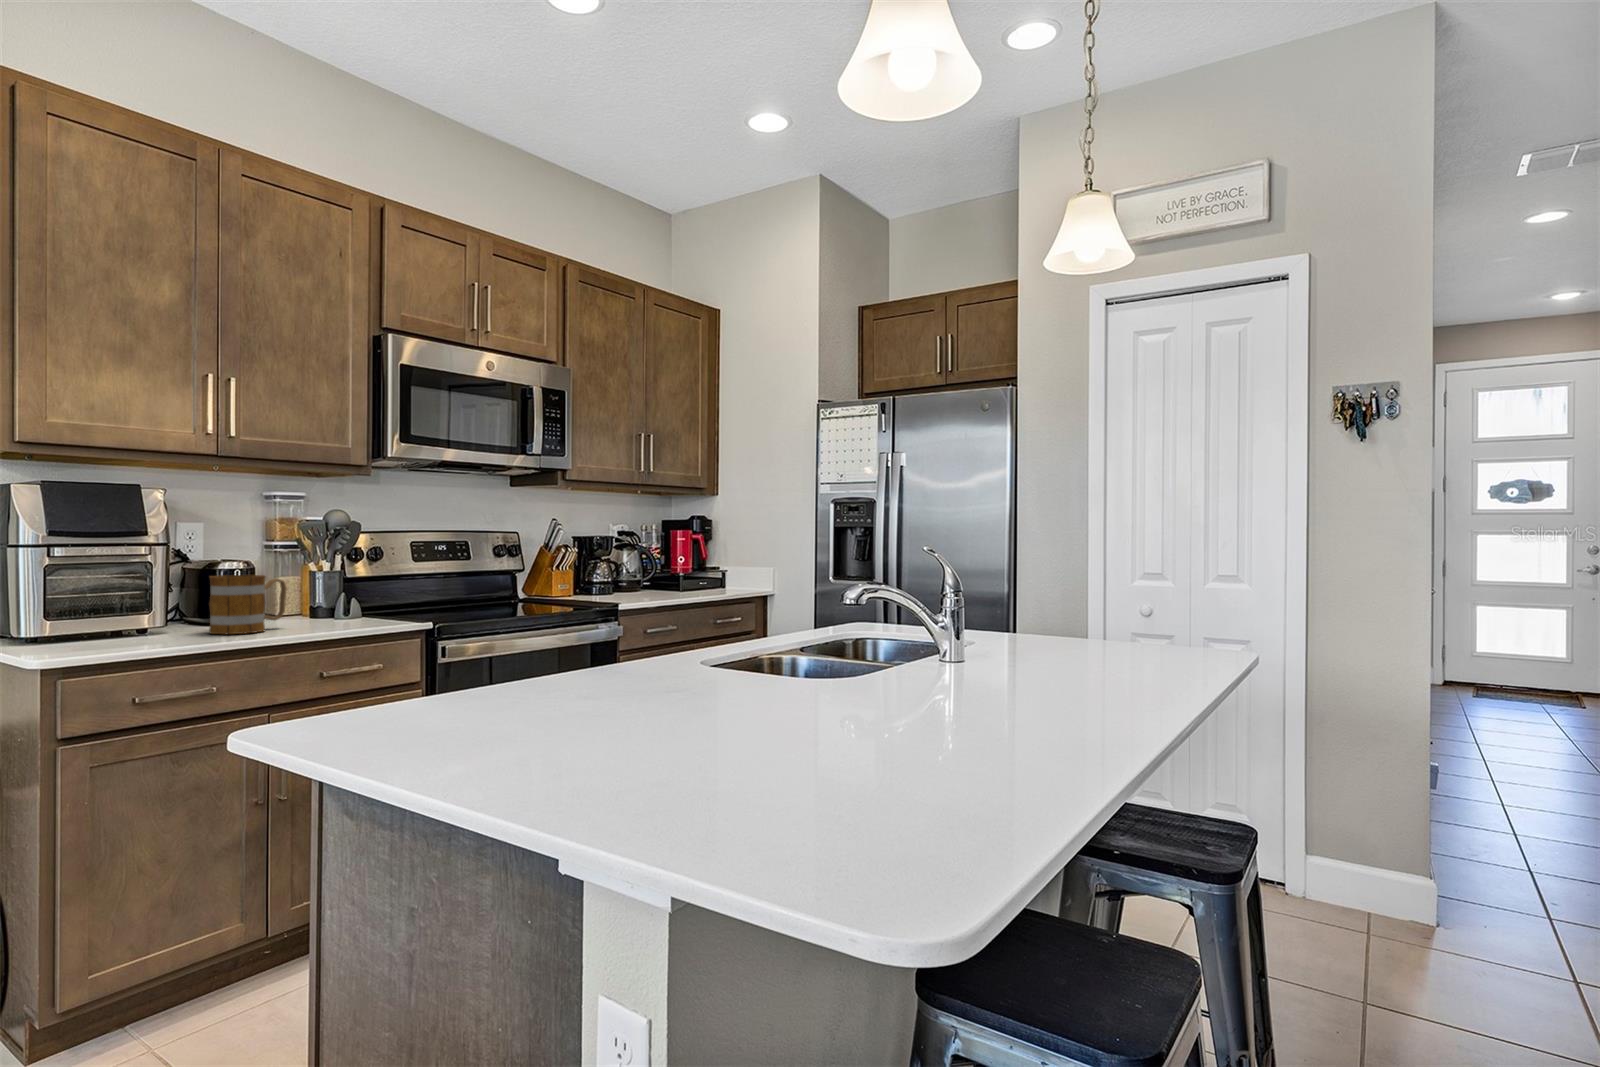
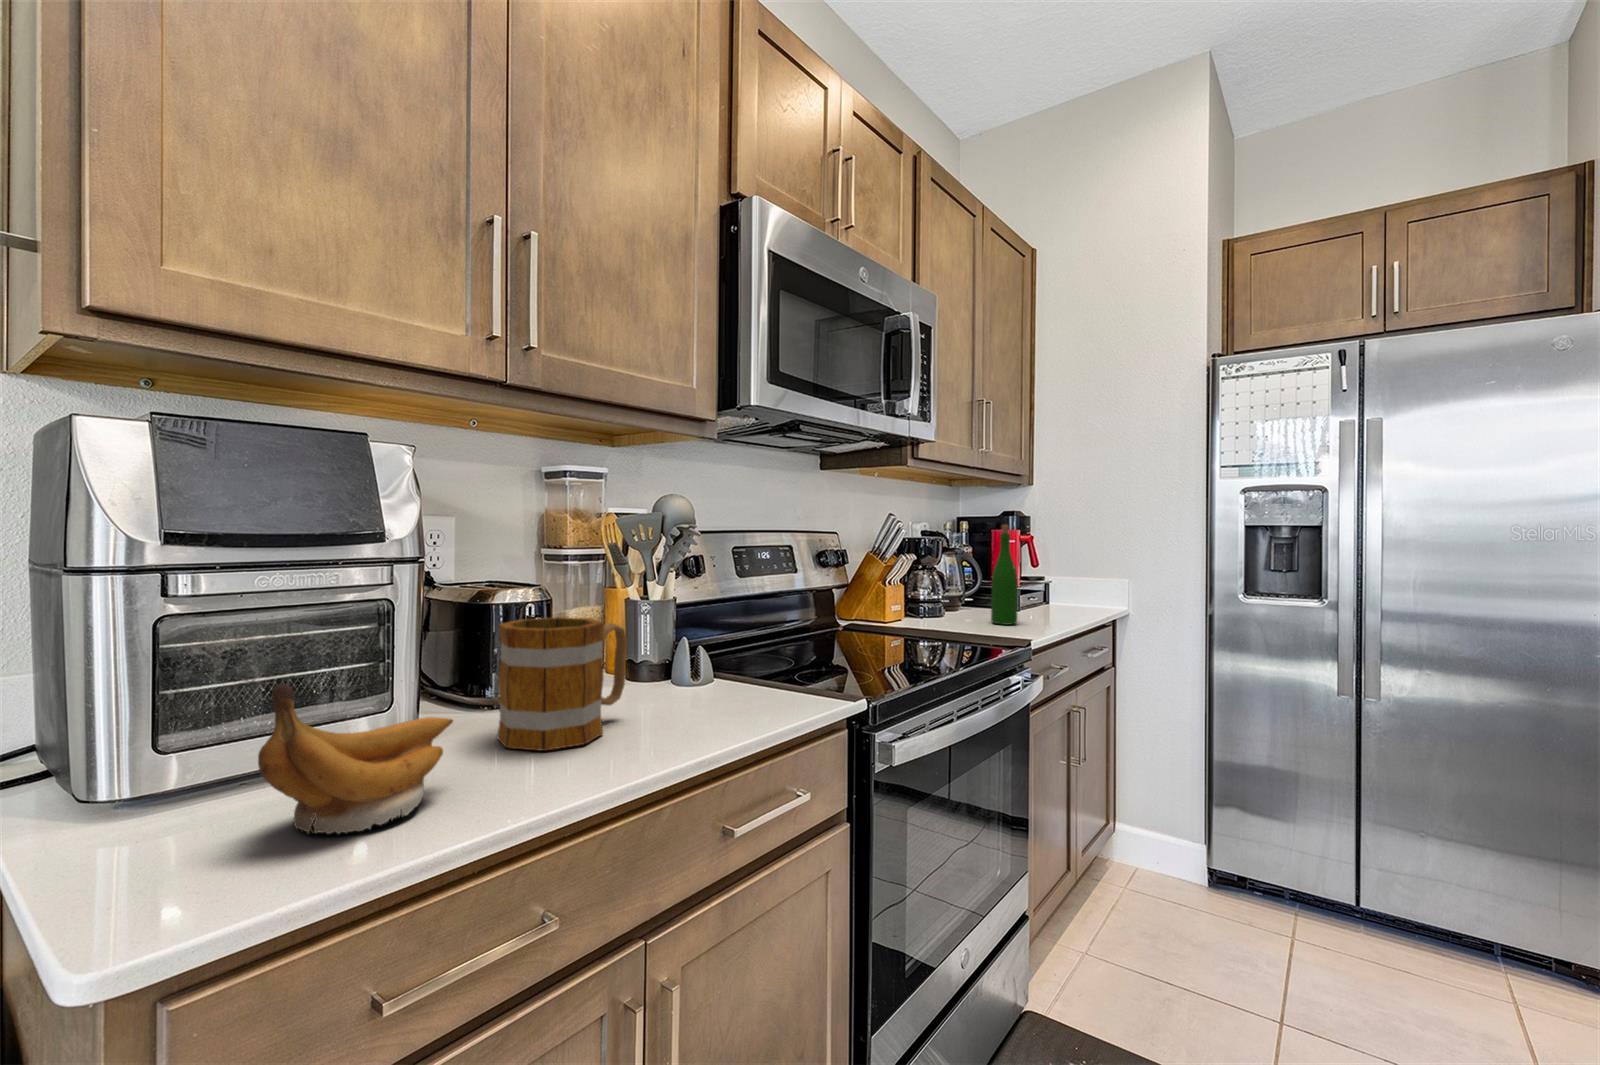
wine bottle: none [637,527,655,598] -> present [991,525,1018,625]
banana: none [88,589,176,647] -> present [258,684,453,834]

